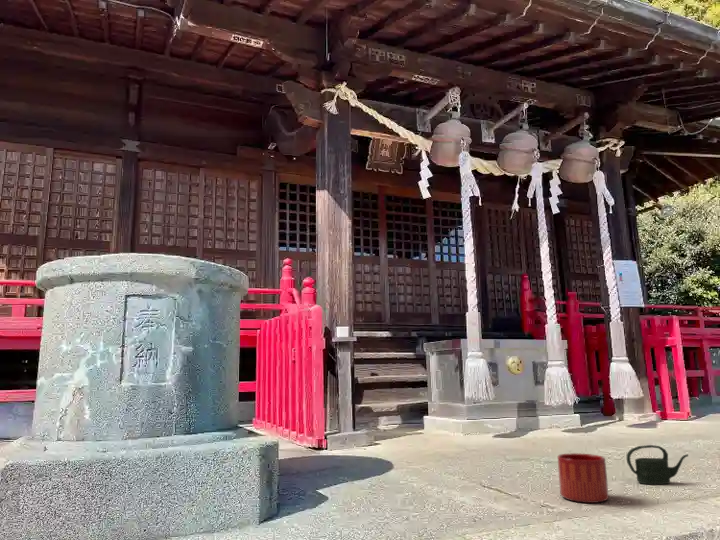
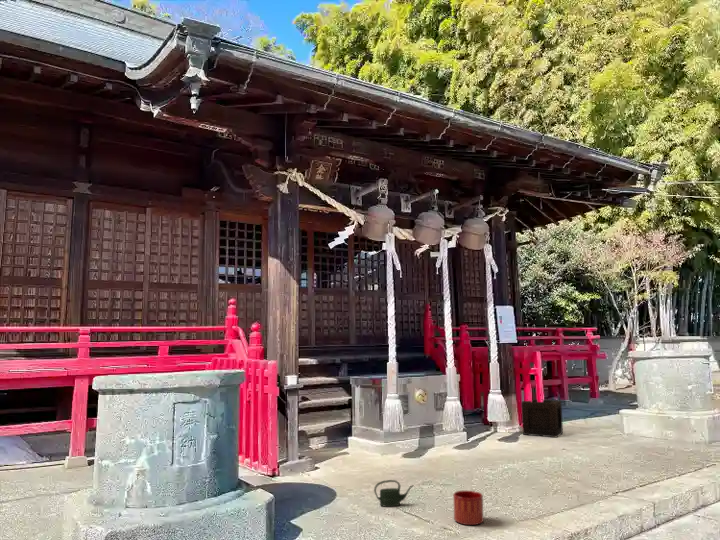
wooden crate: none [650,379,710,424] -> present [522,399,563,437]
watering can: present [627,445,688,484] -> present [374,480,413,507]

